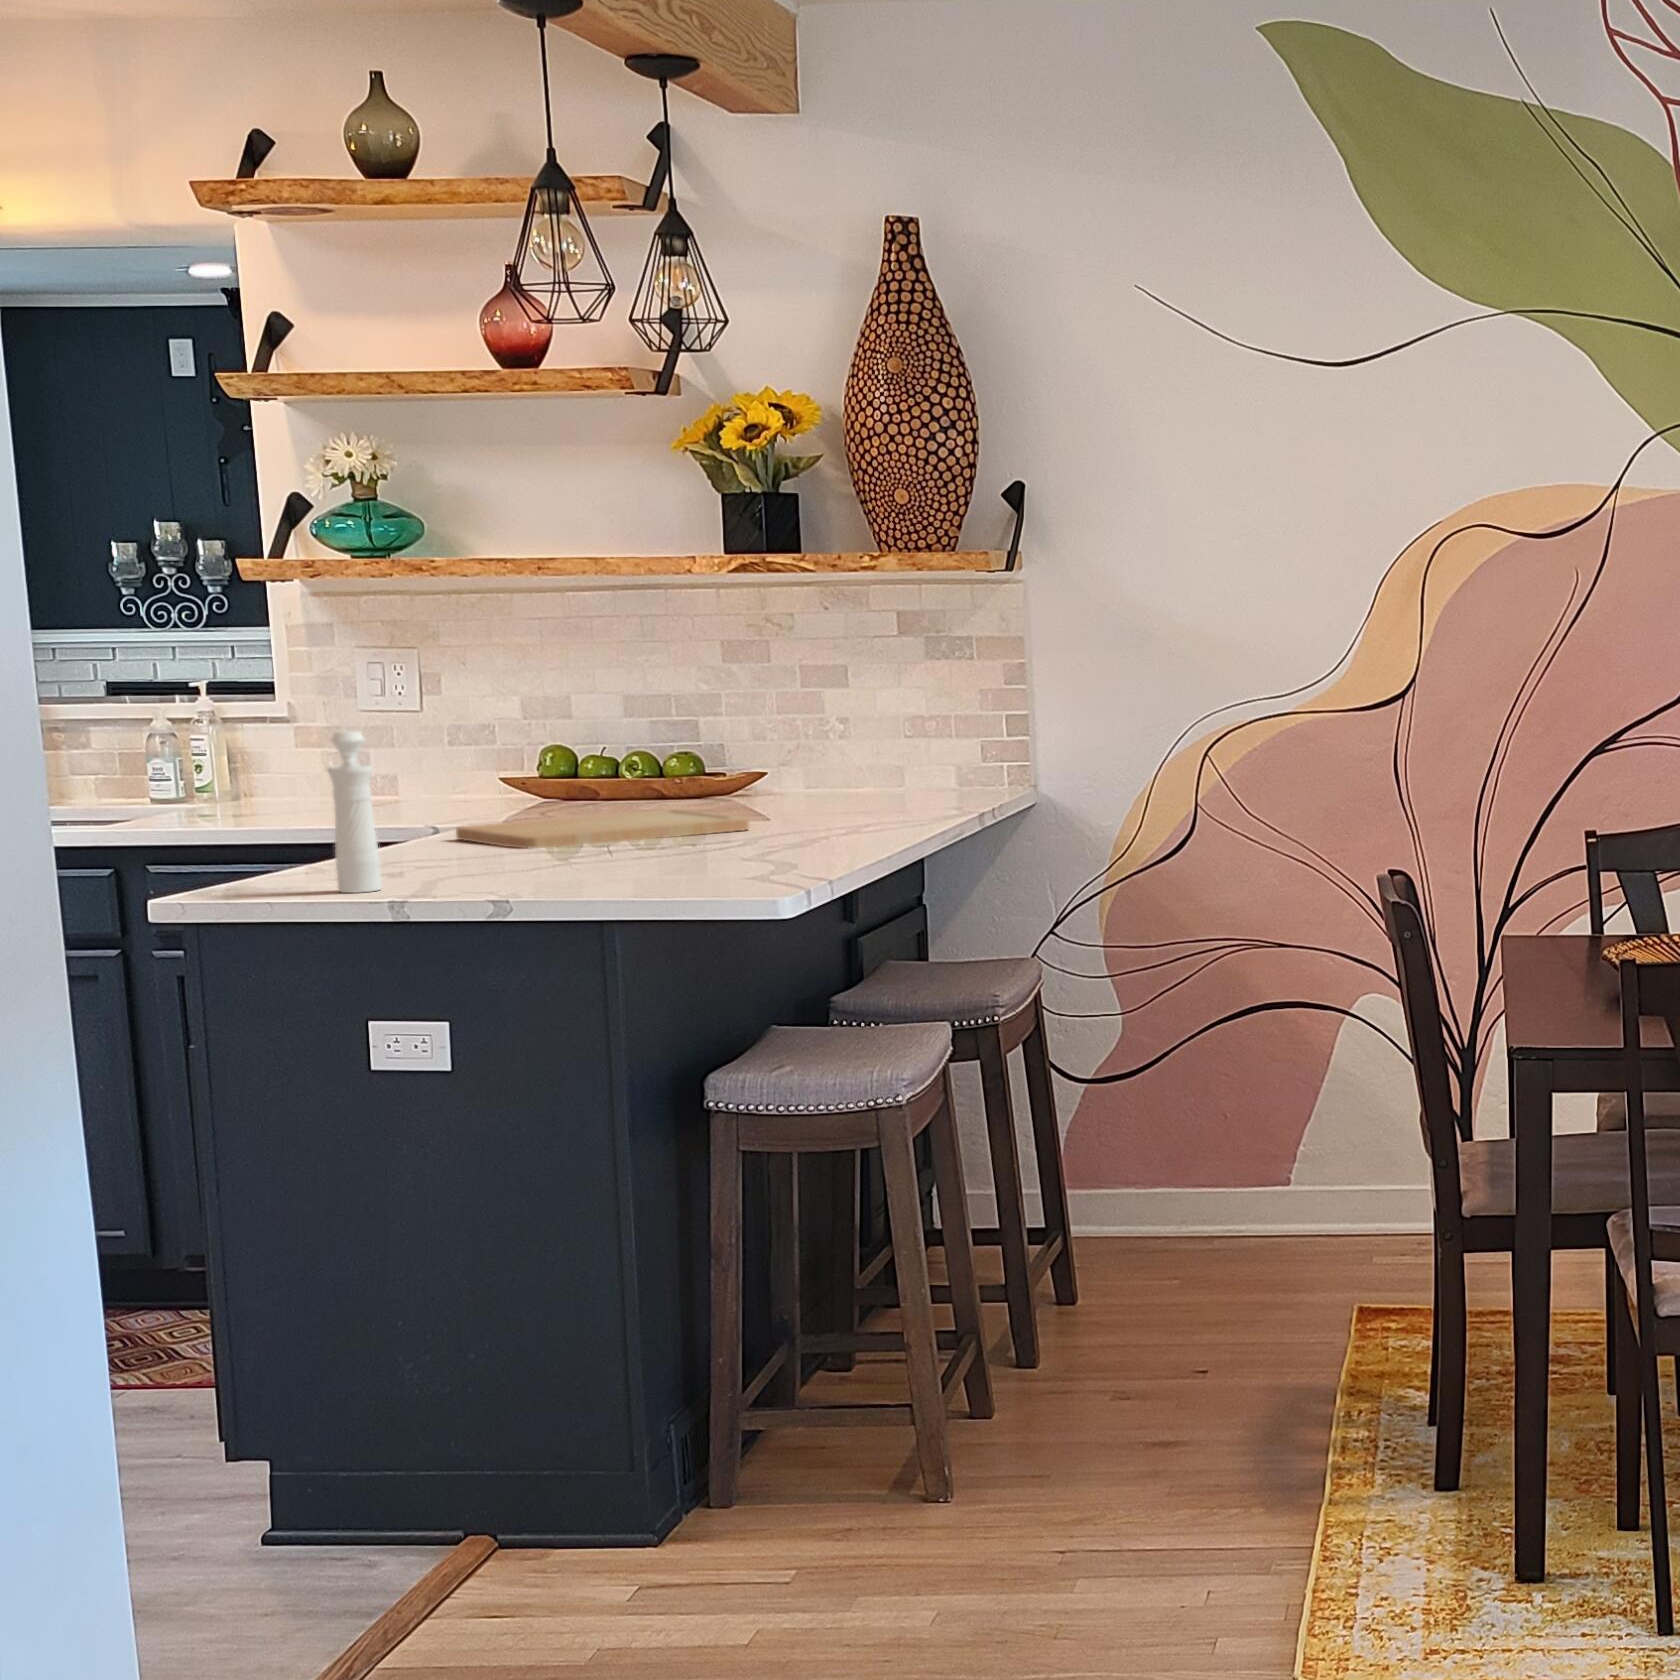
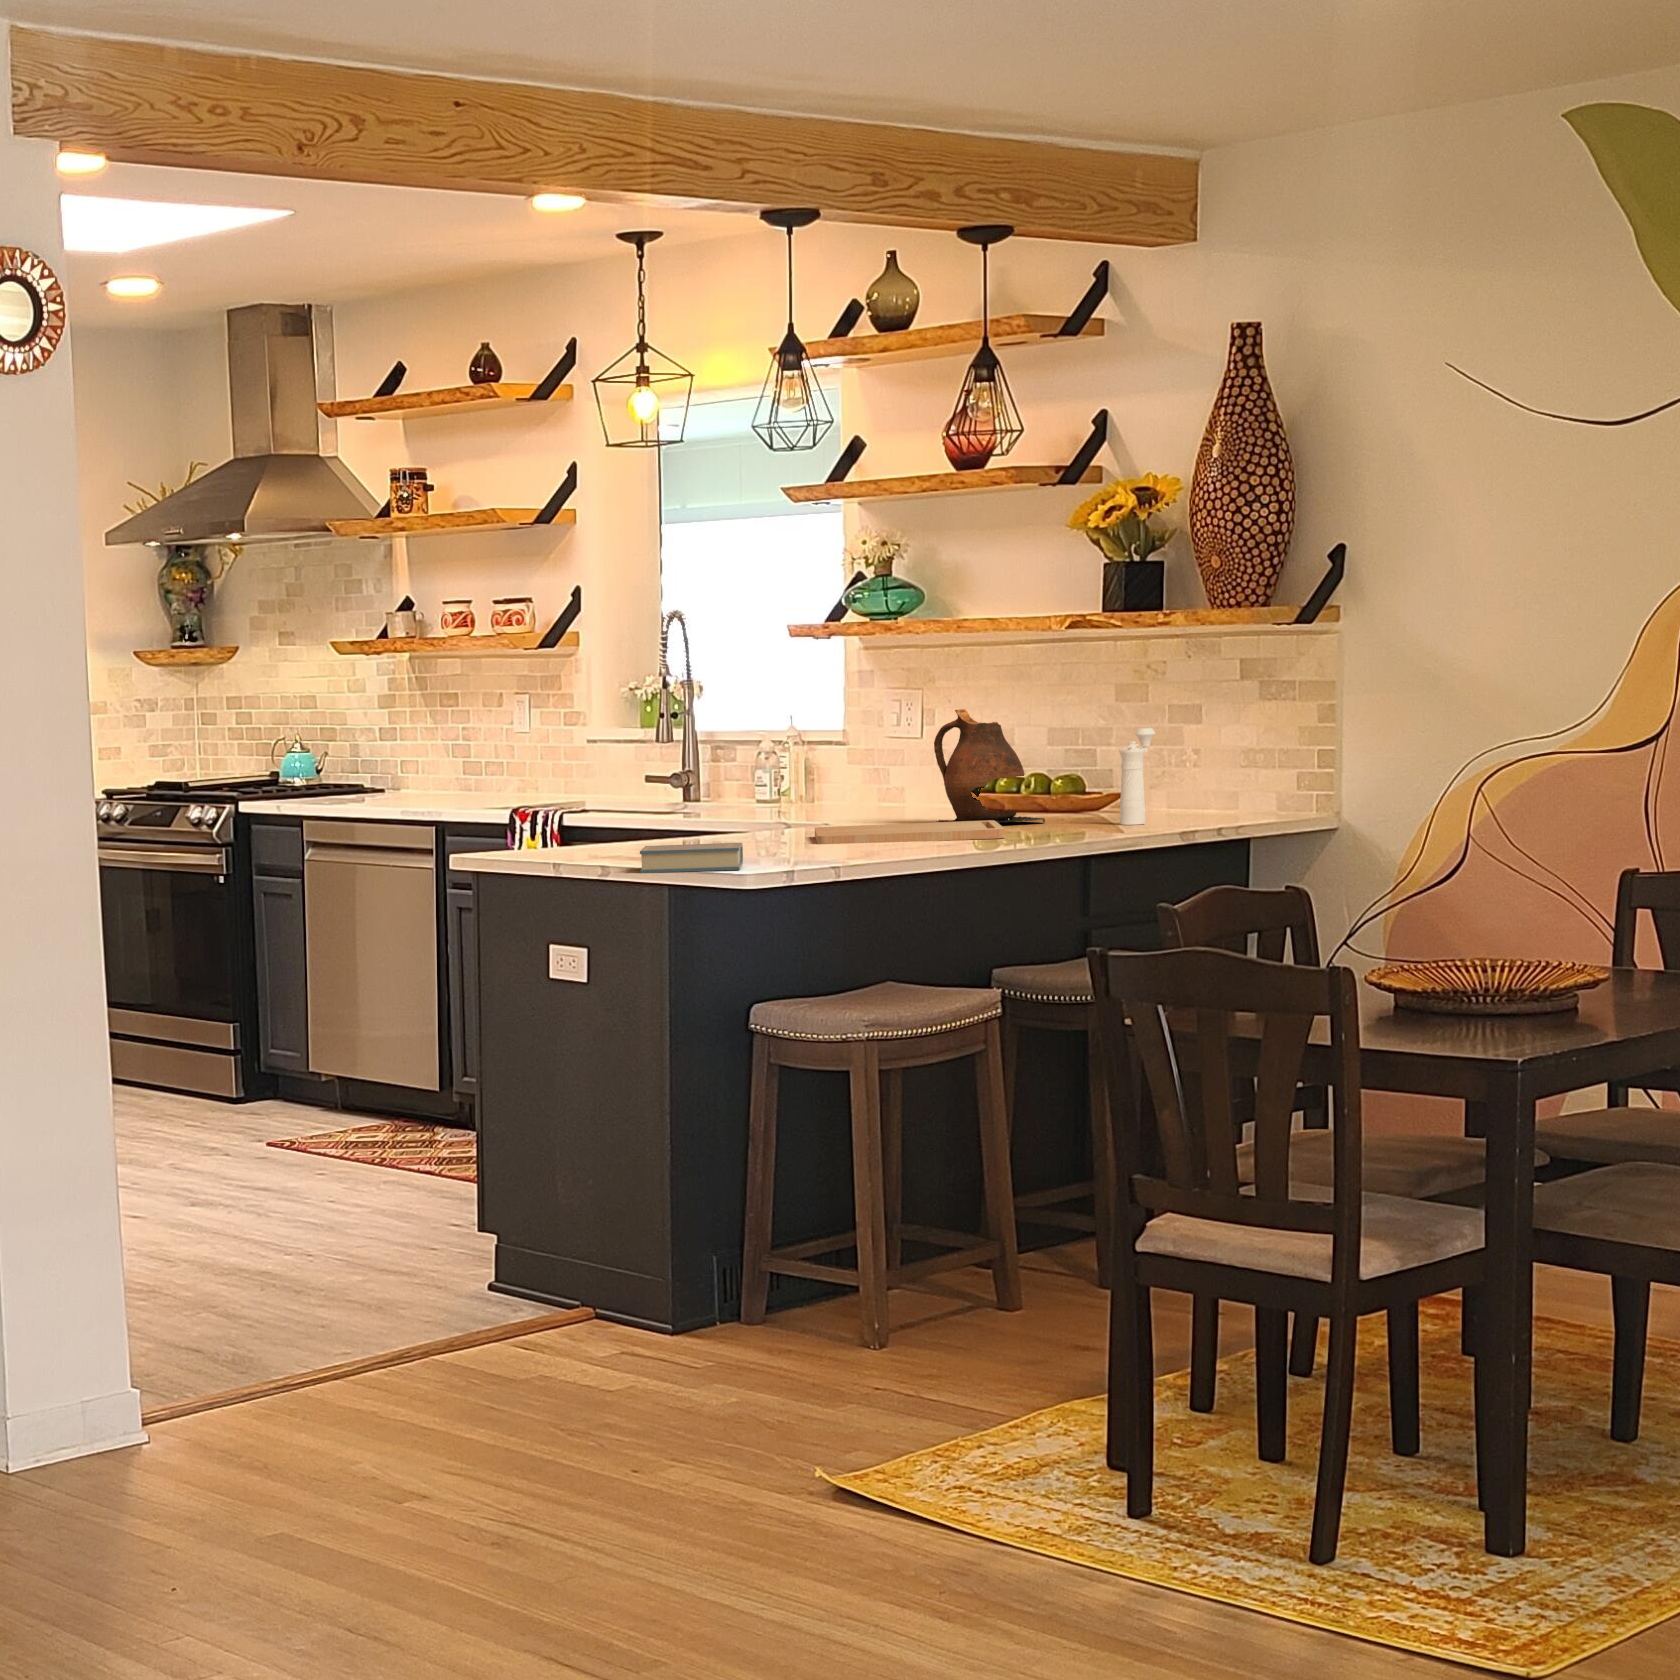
ceramic pitcher: none [514,670,667,820] -> present [934,709,1045,823]
pepper mill: present [327,731,382,893] -> present [1119,728,1155,825]
hardback book: none [493,848,673,899] -> present [640,843,743,873]

